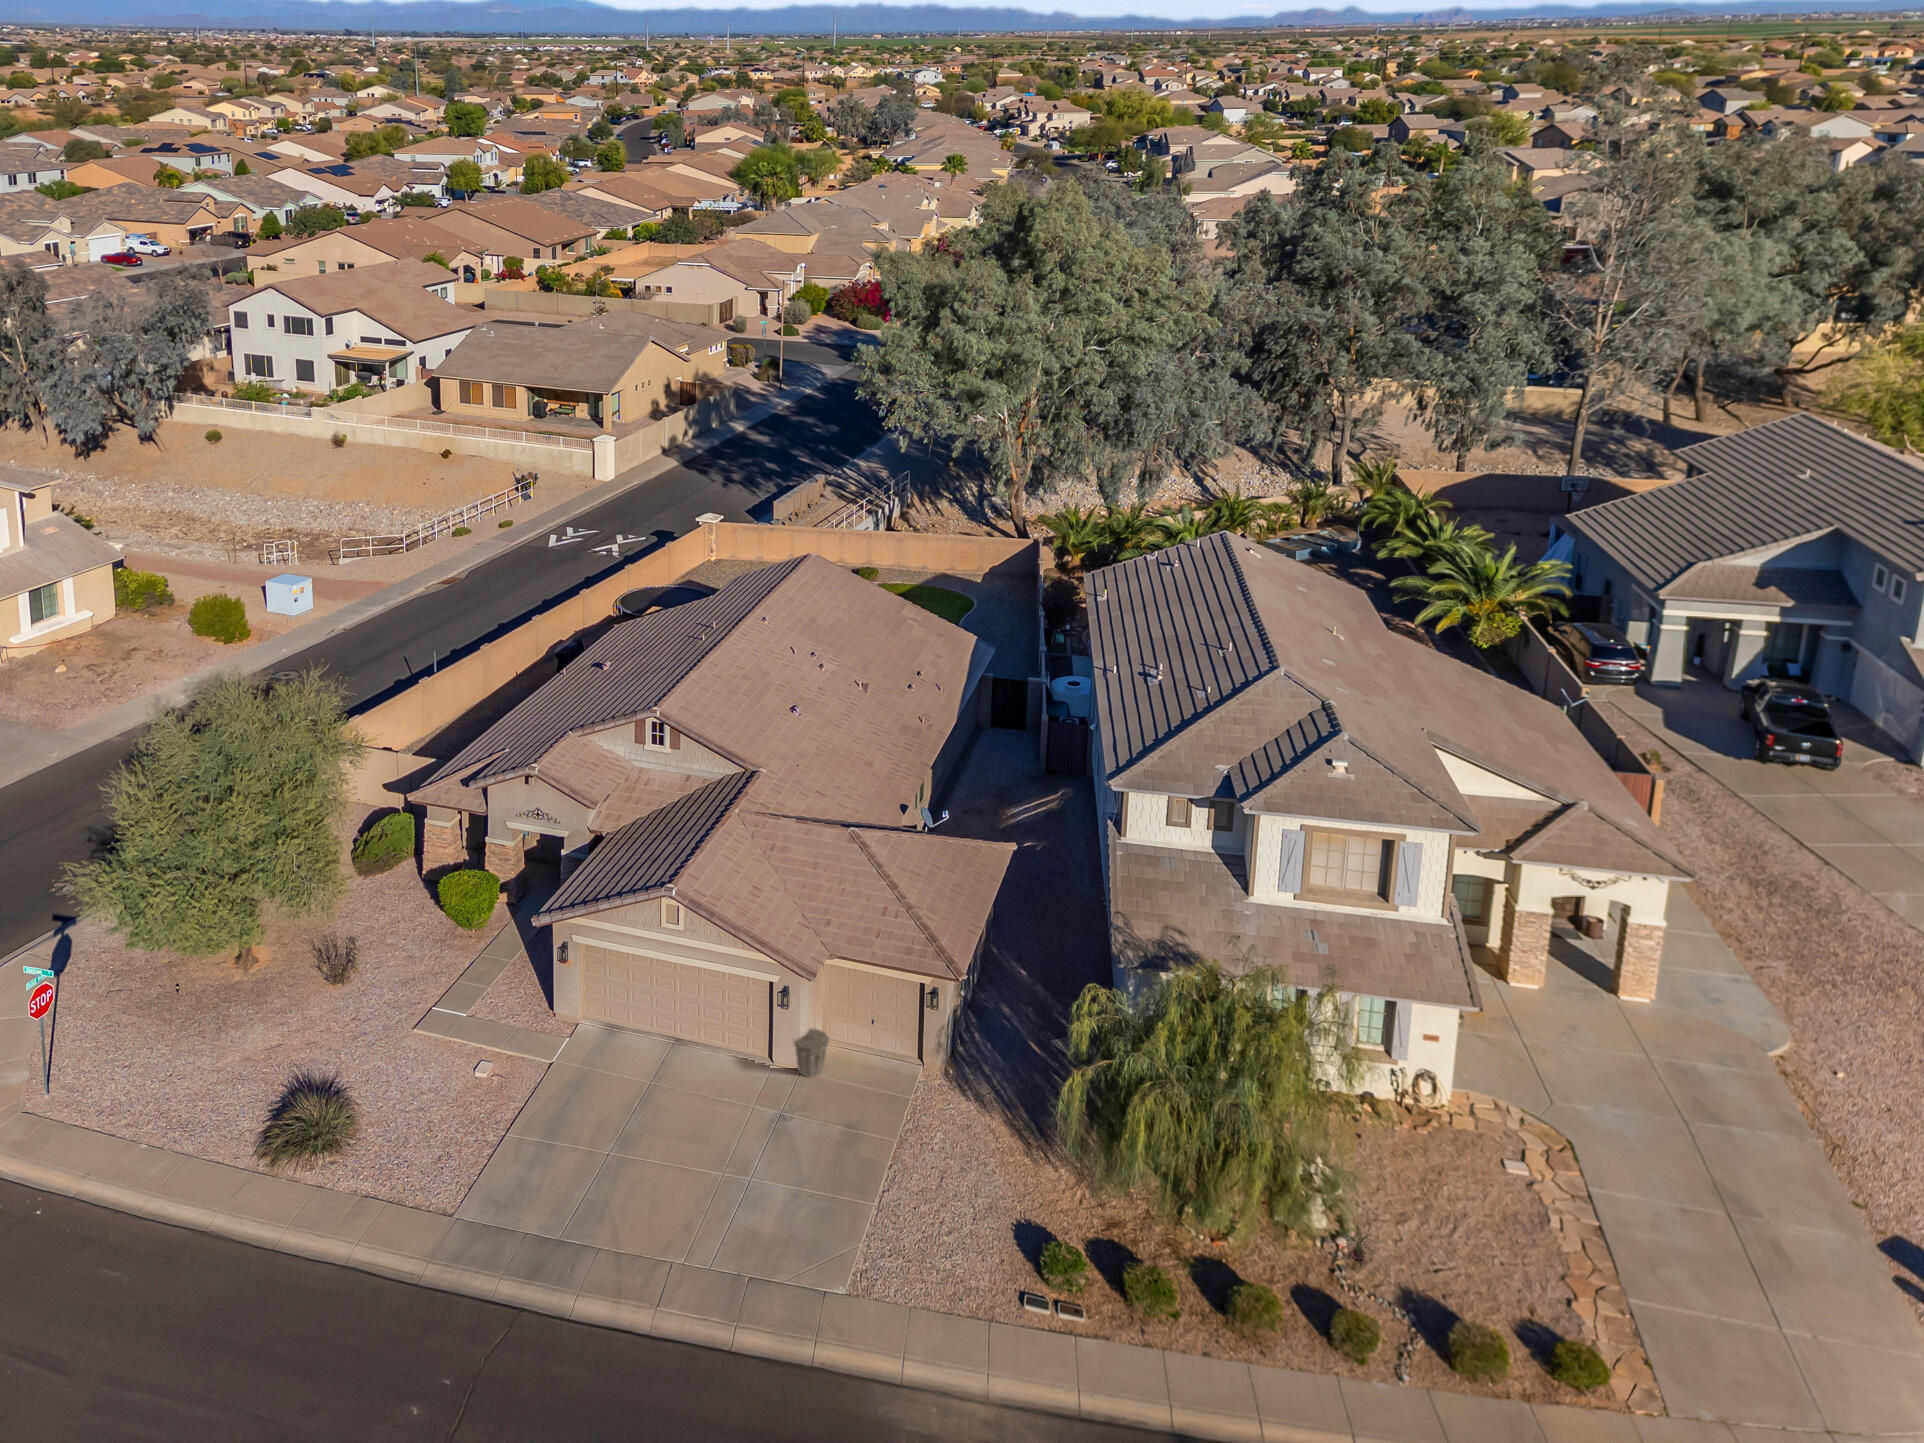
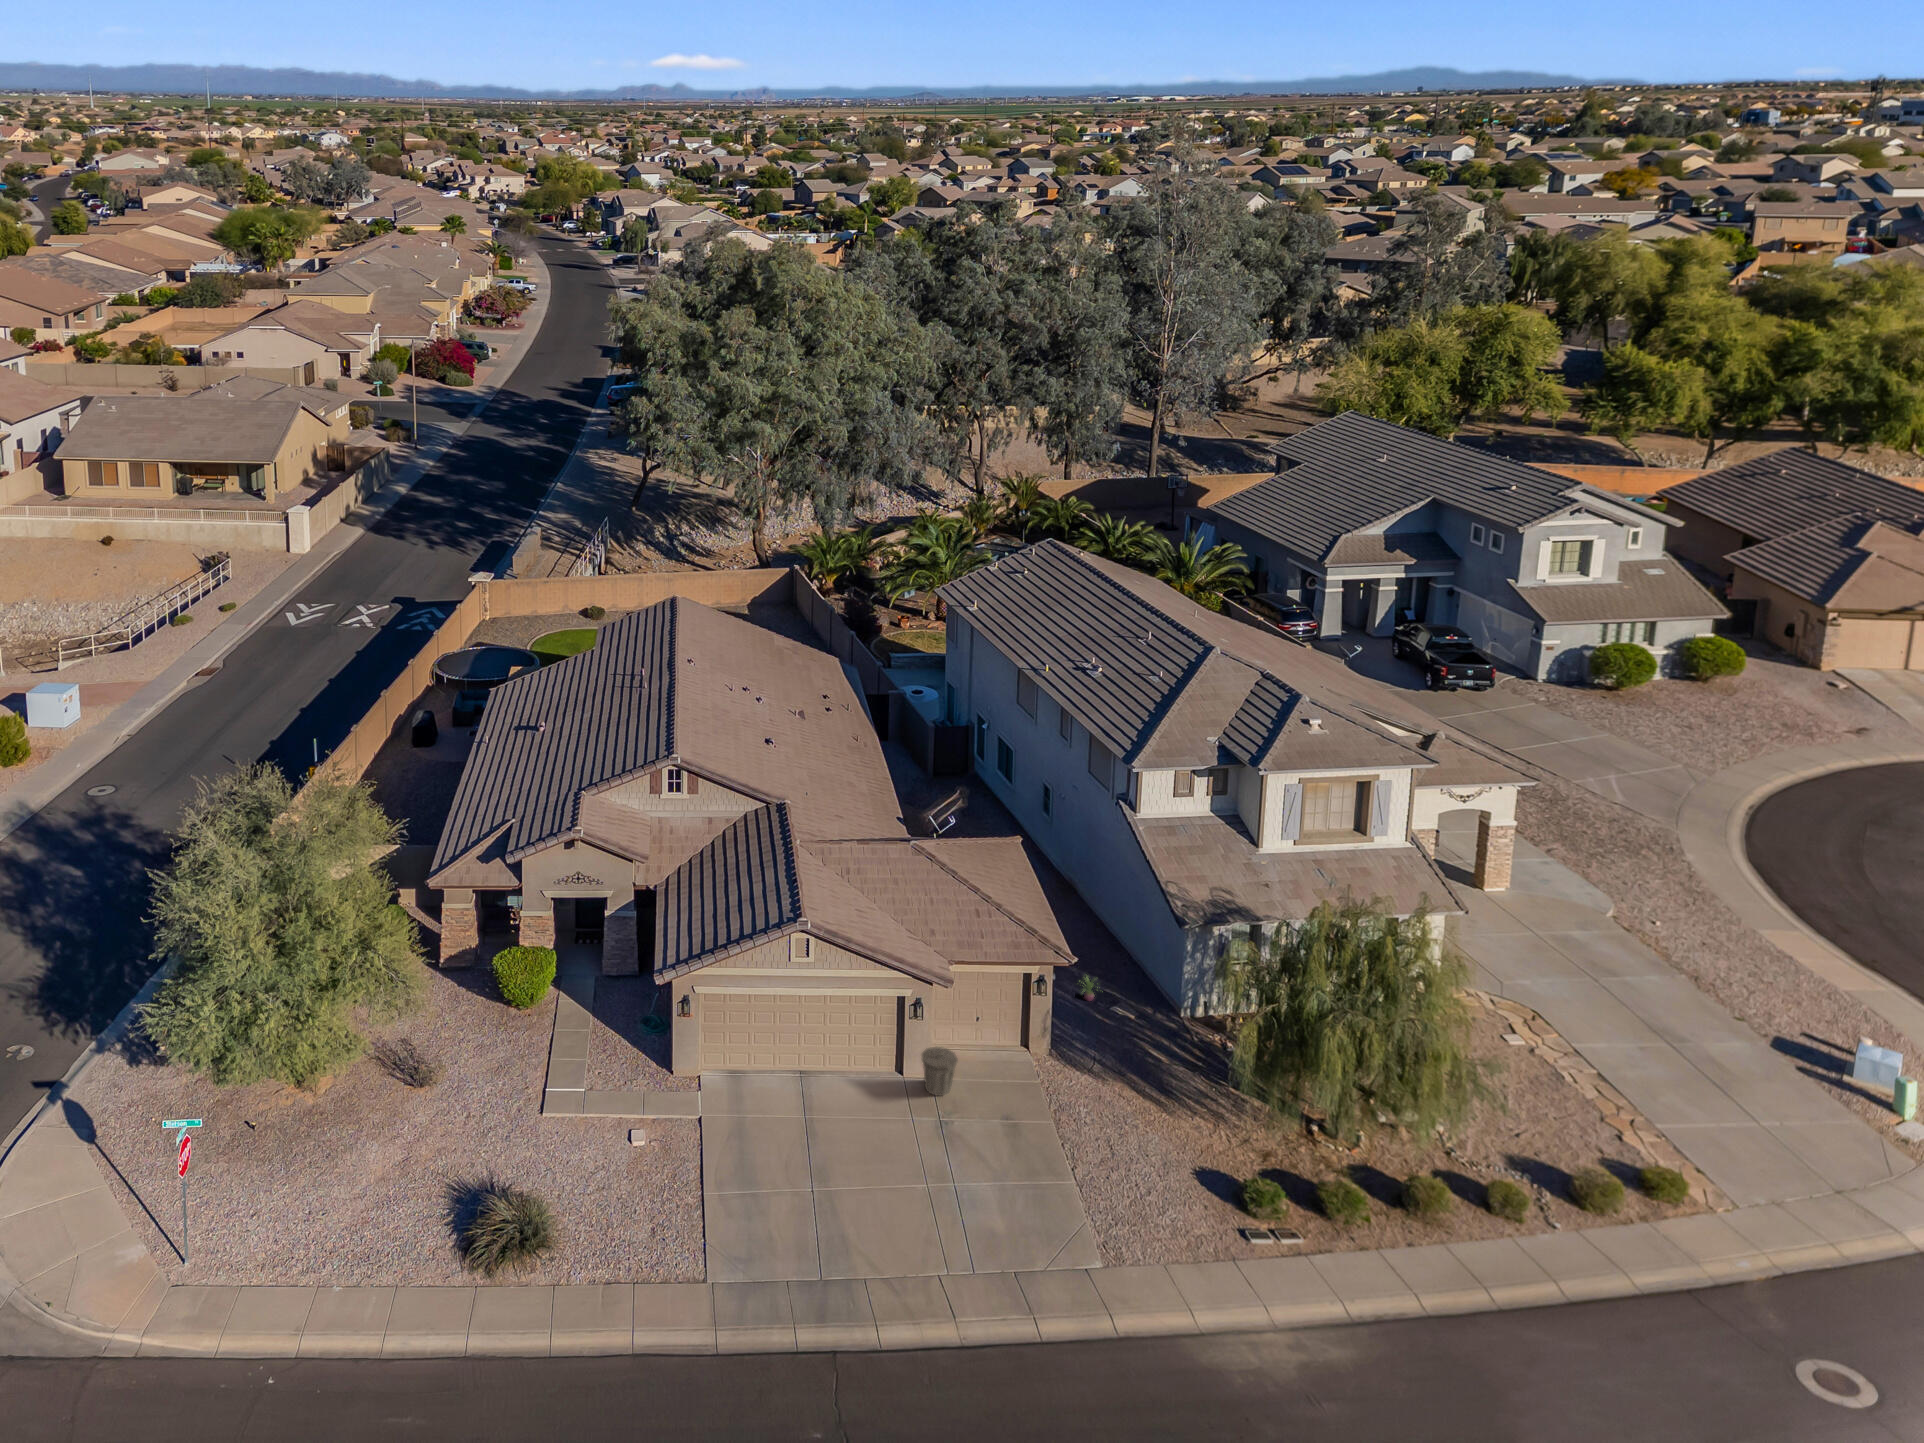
decorative plant: present [1345,1226,1369,1260] -> present [1080,979,1098,1001]

